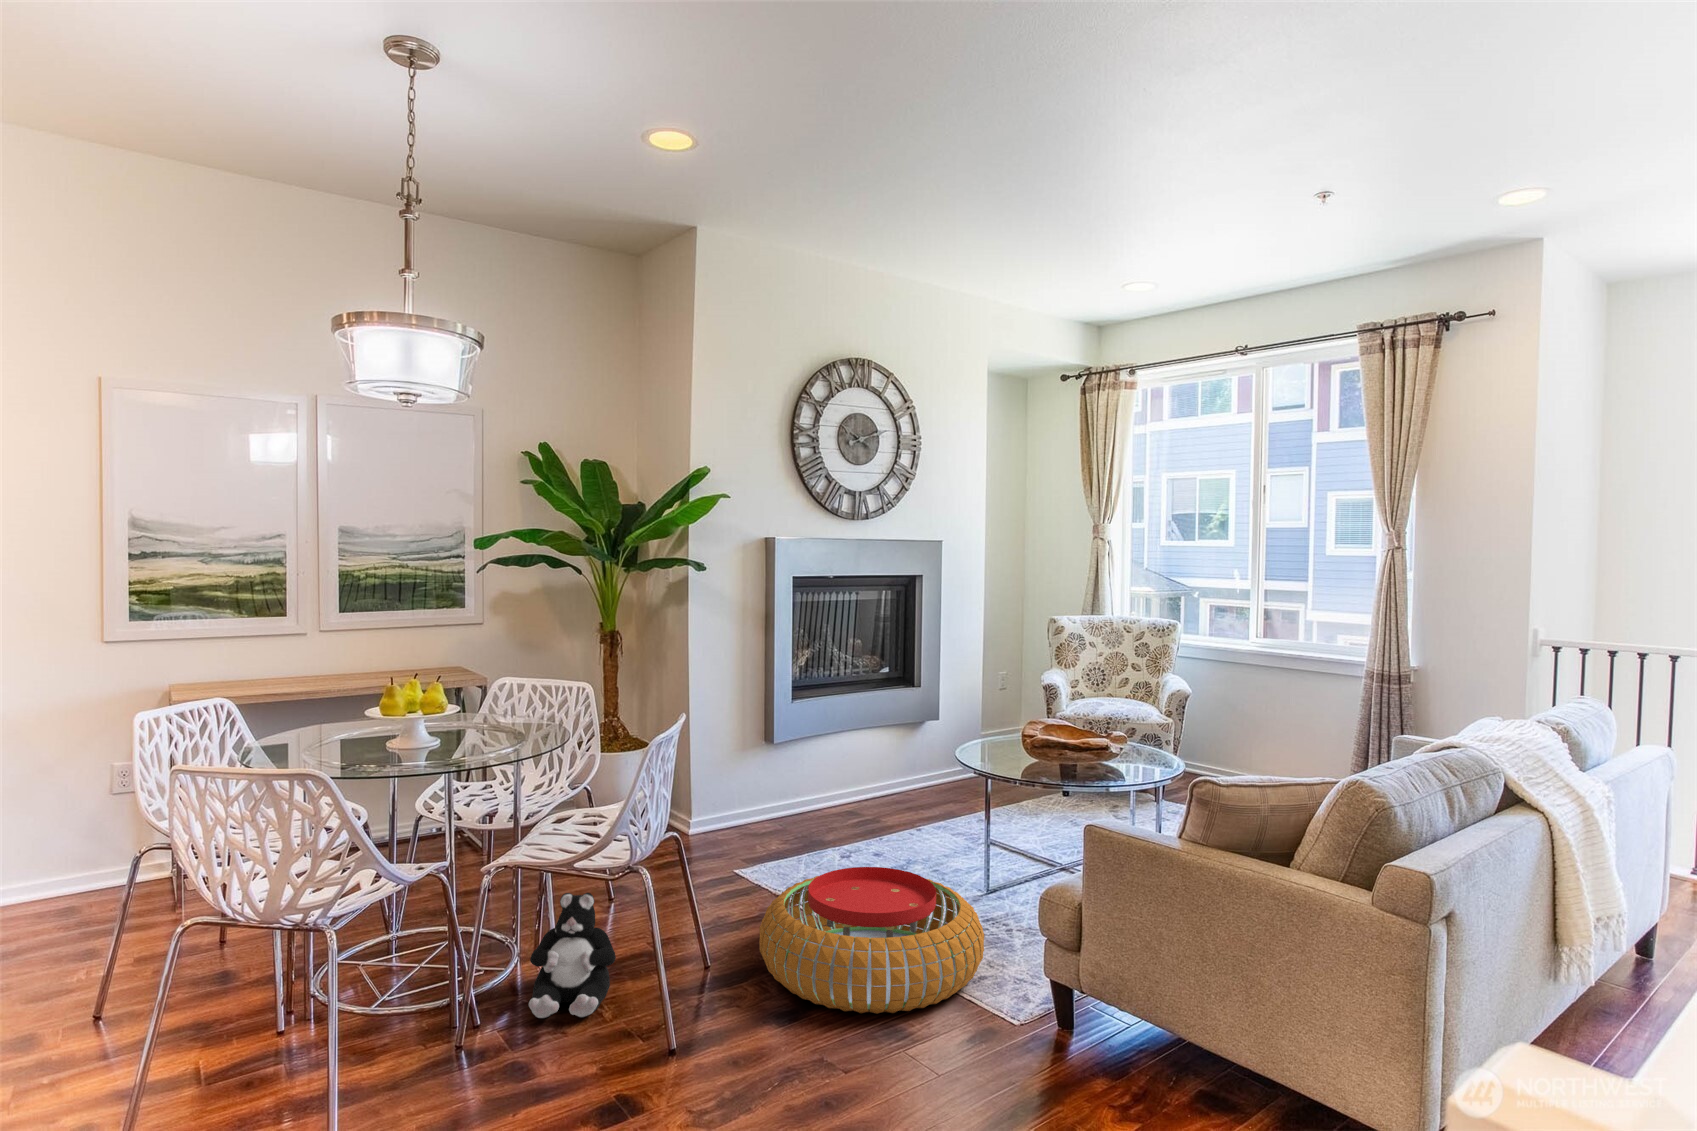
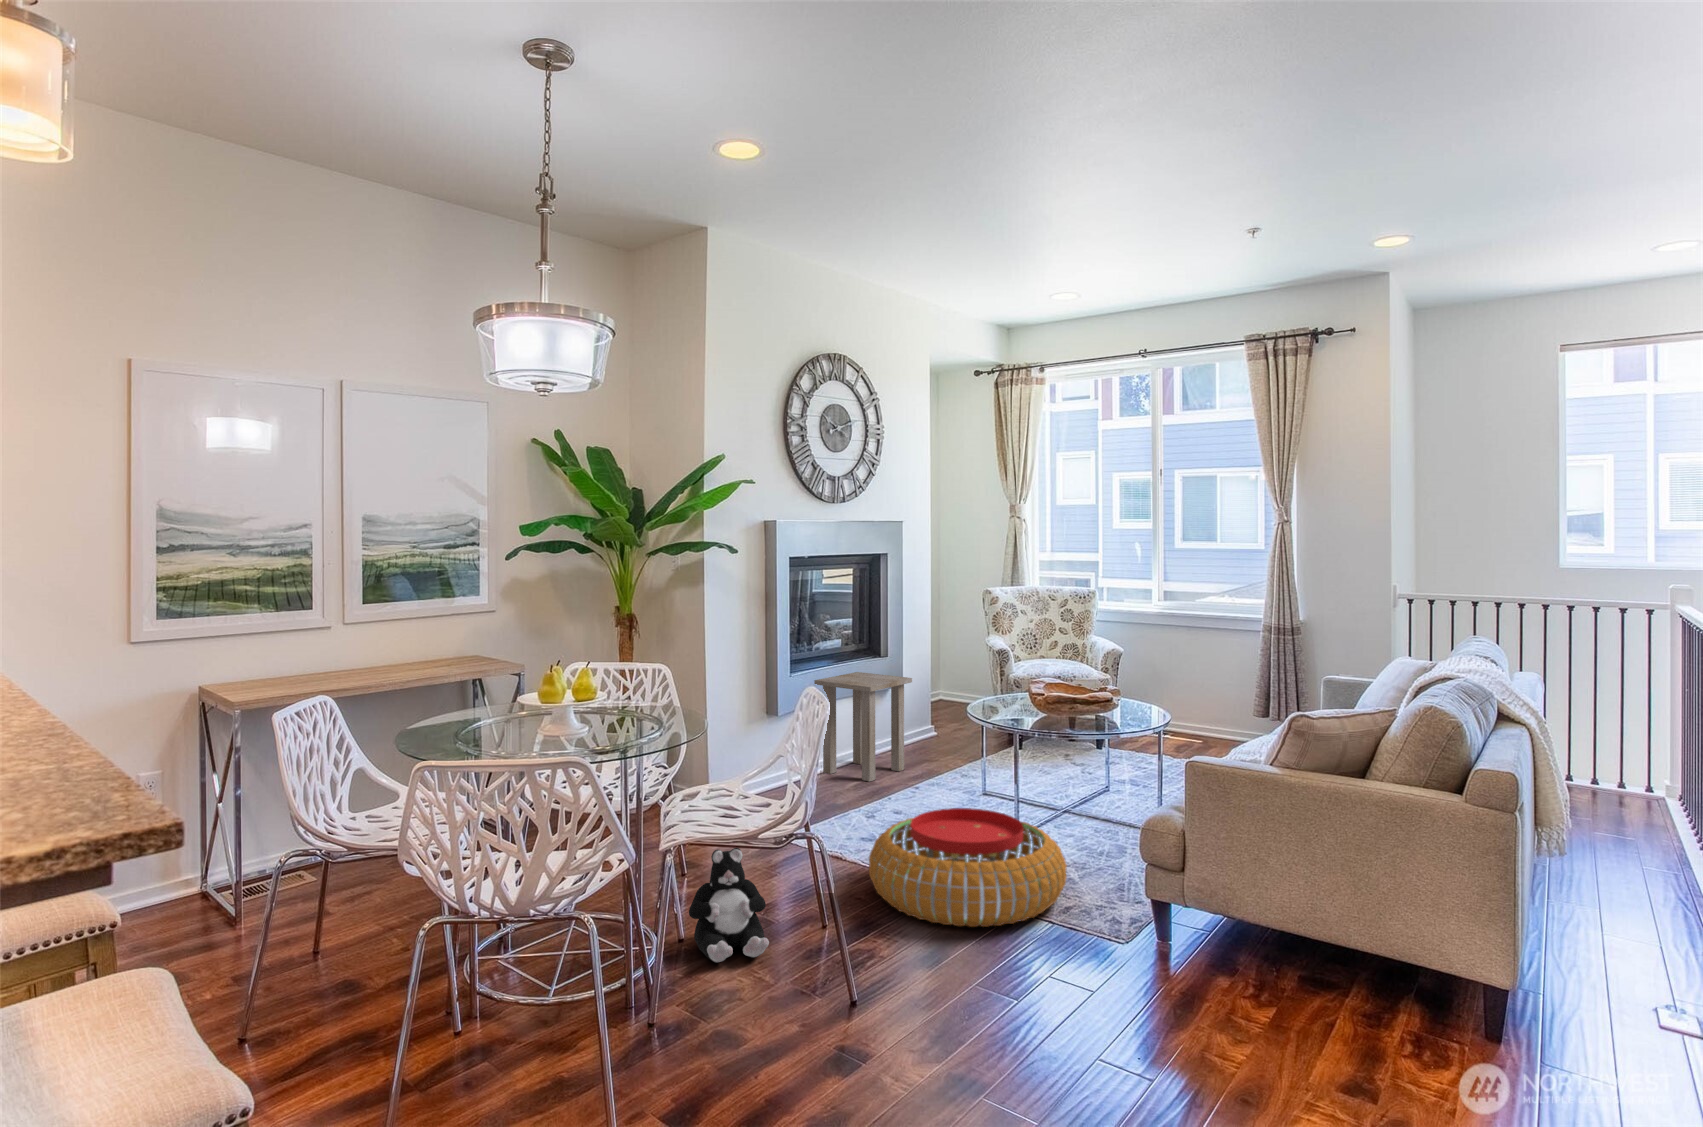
side table: none [824,701,930,822] -> present [814,672,912,782]

